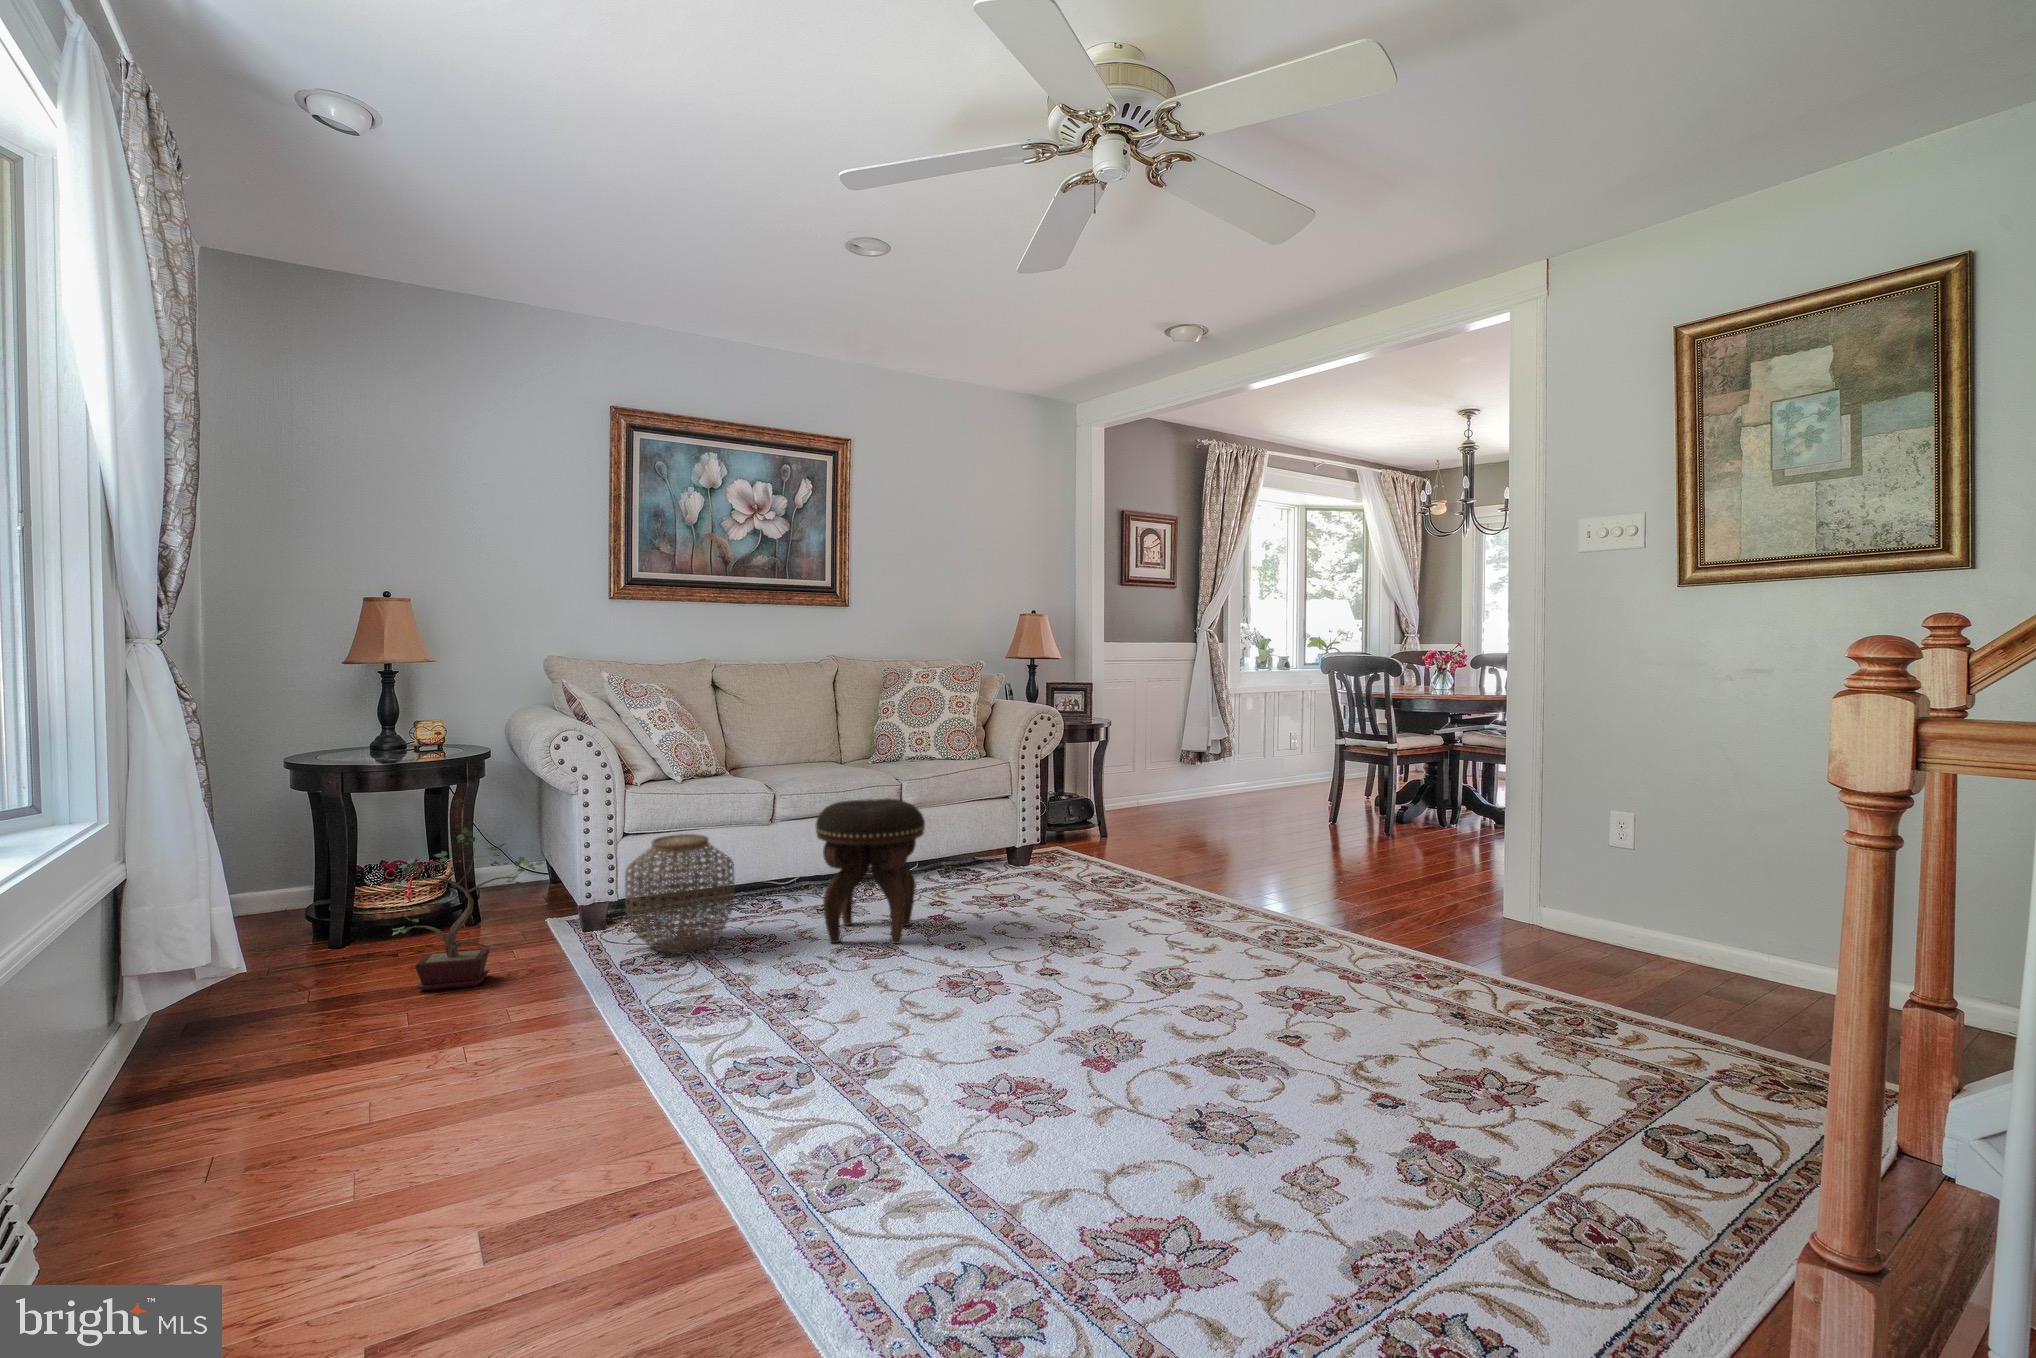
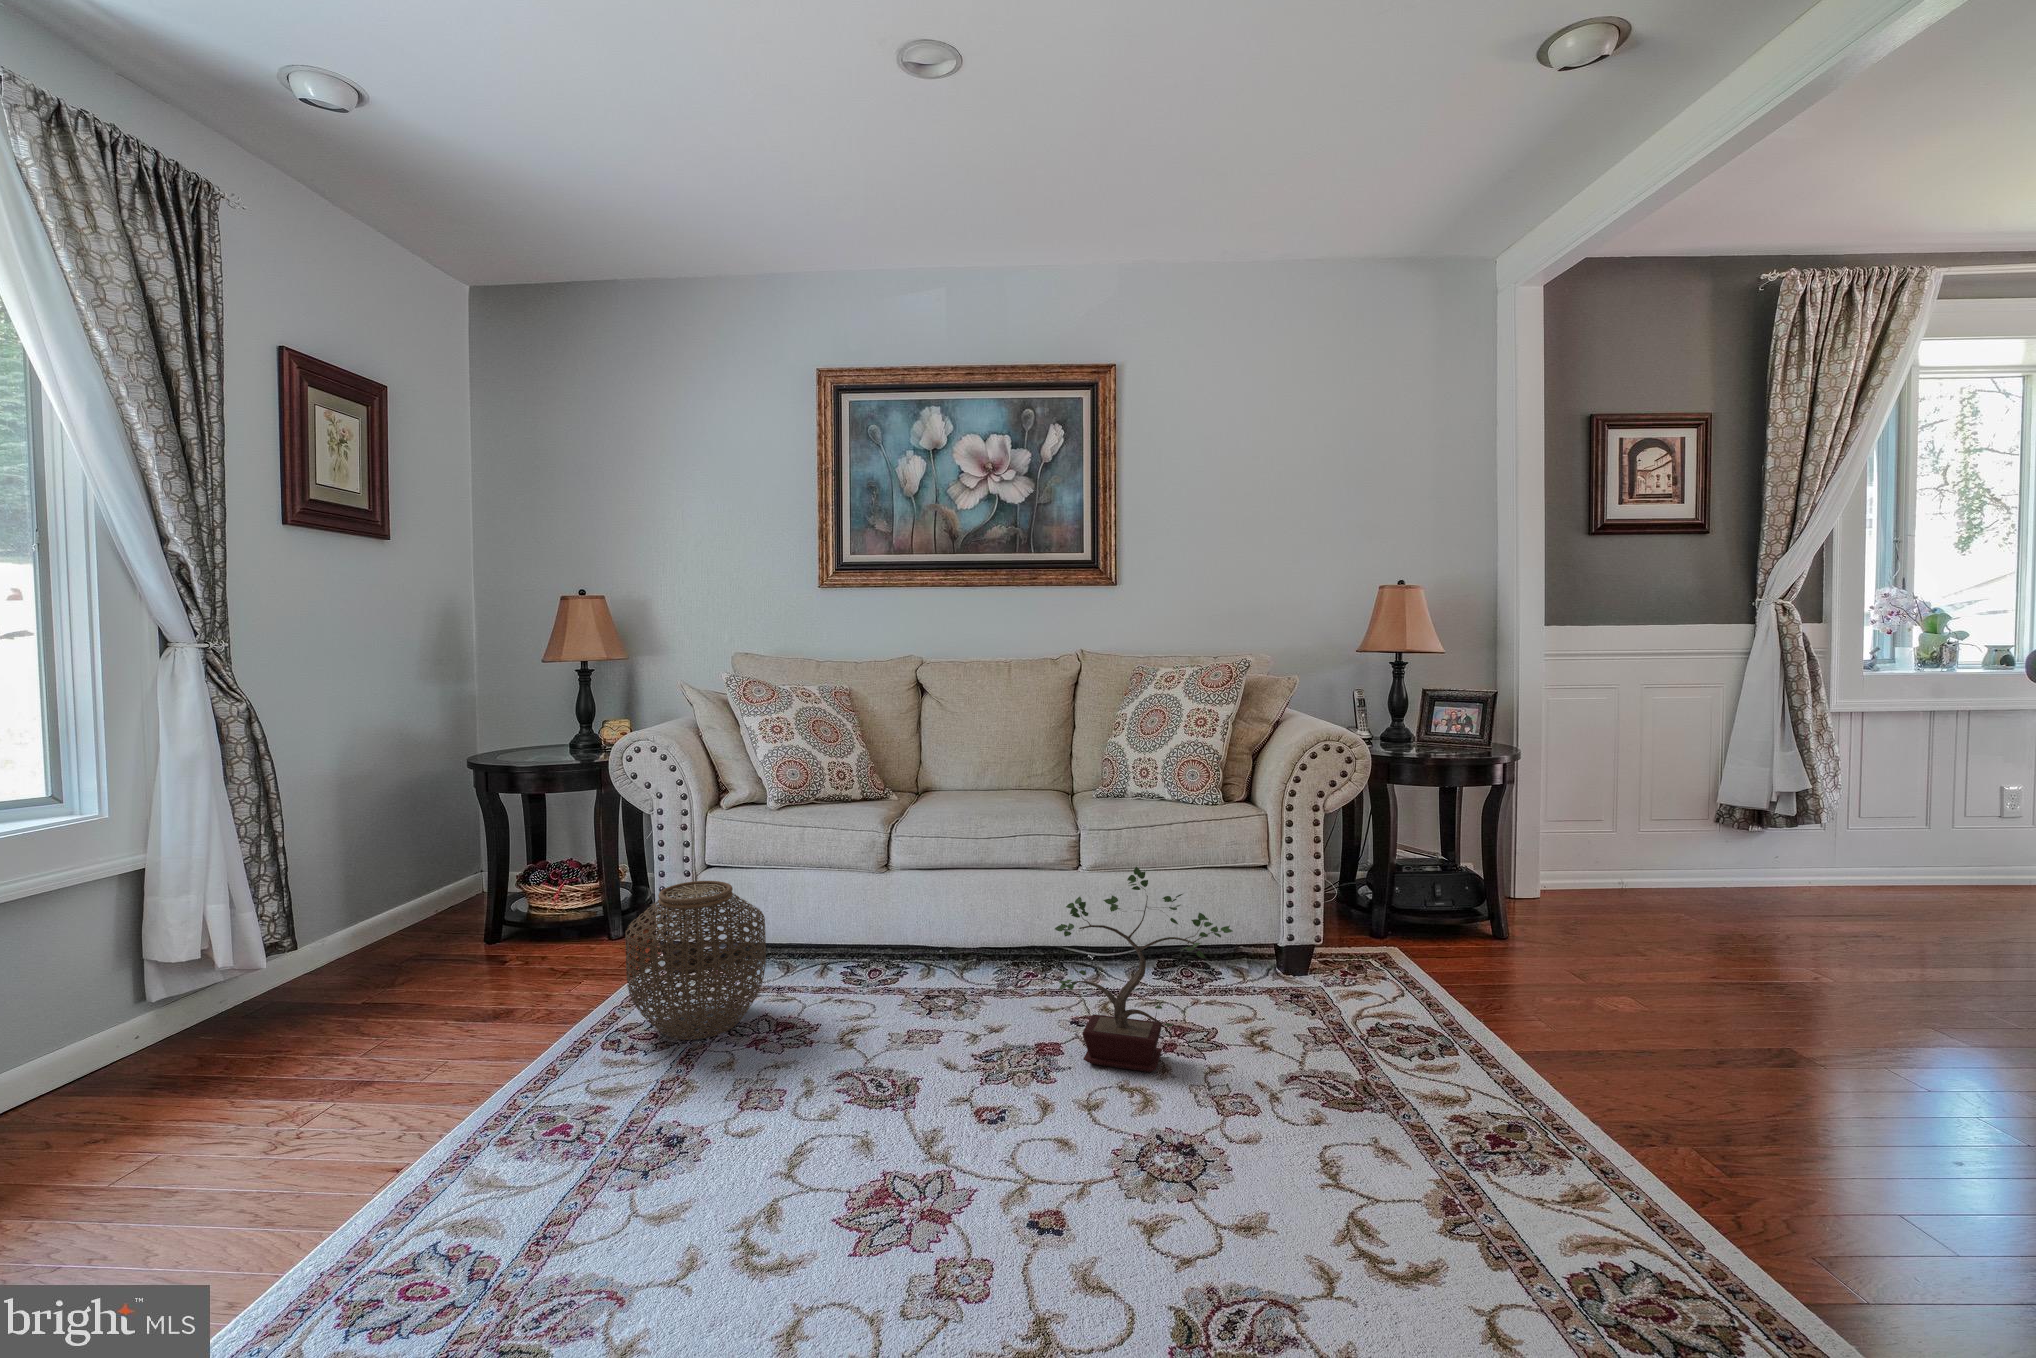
footstool: present [816,798,925,944] -> none [824,864,987,1104]
potted plant: present [387,827,544,990] -> present [1055,867,1232,1072]

